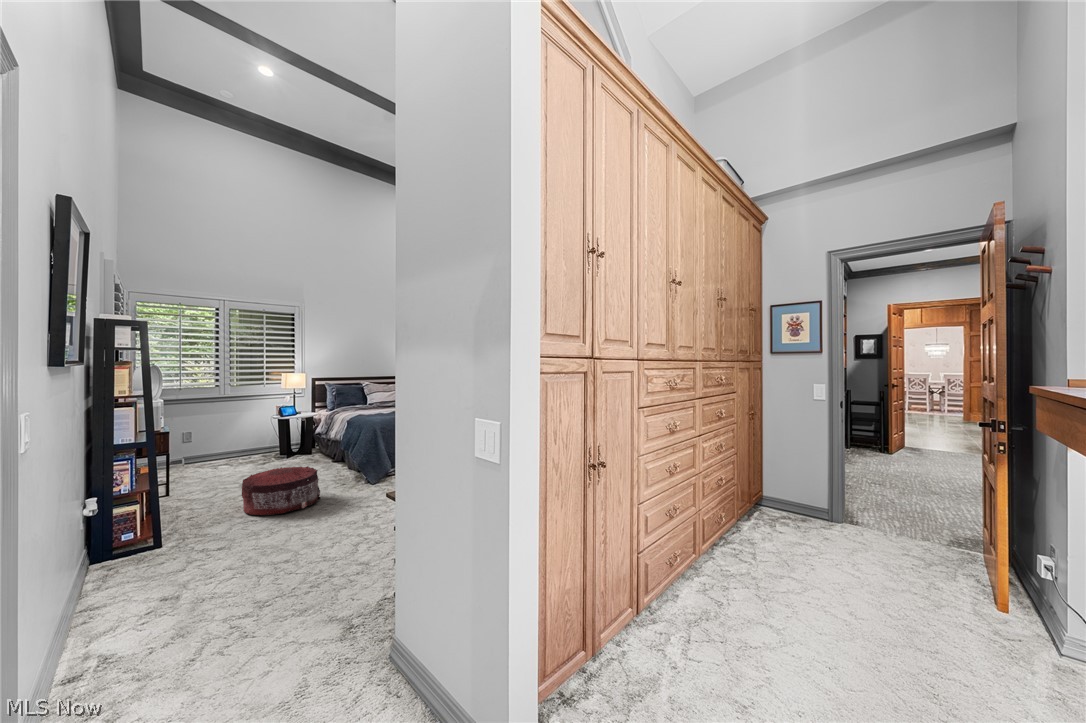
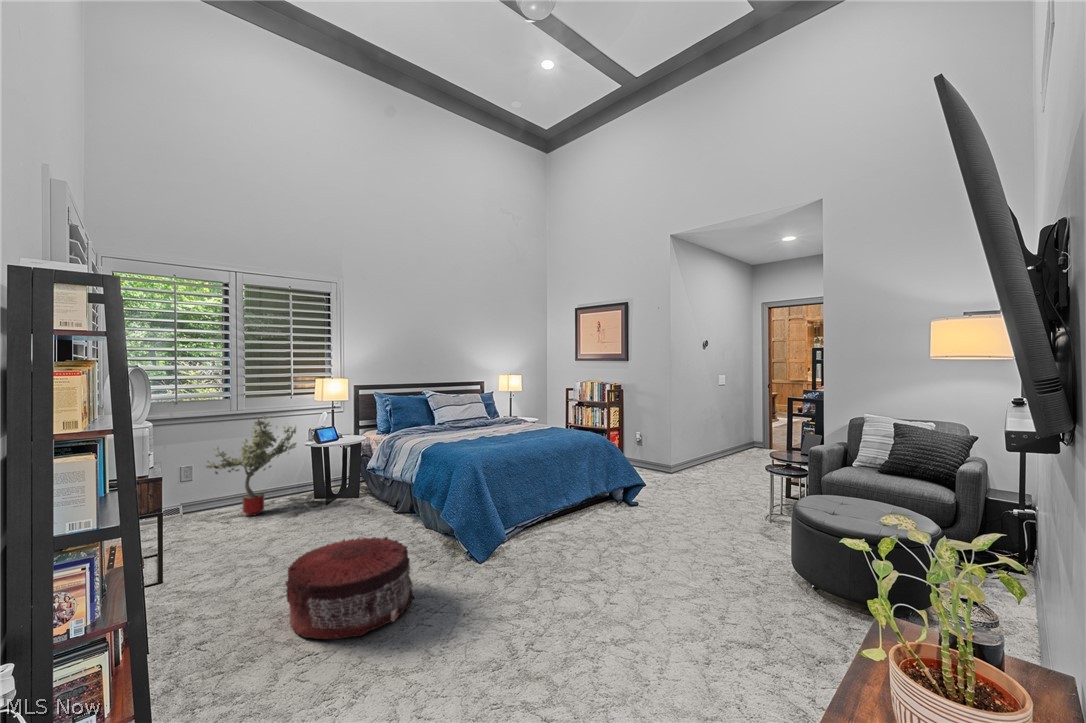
potted tree: none [200,398,267,465] -> present [206,416,296,516]

